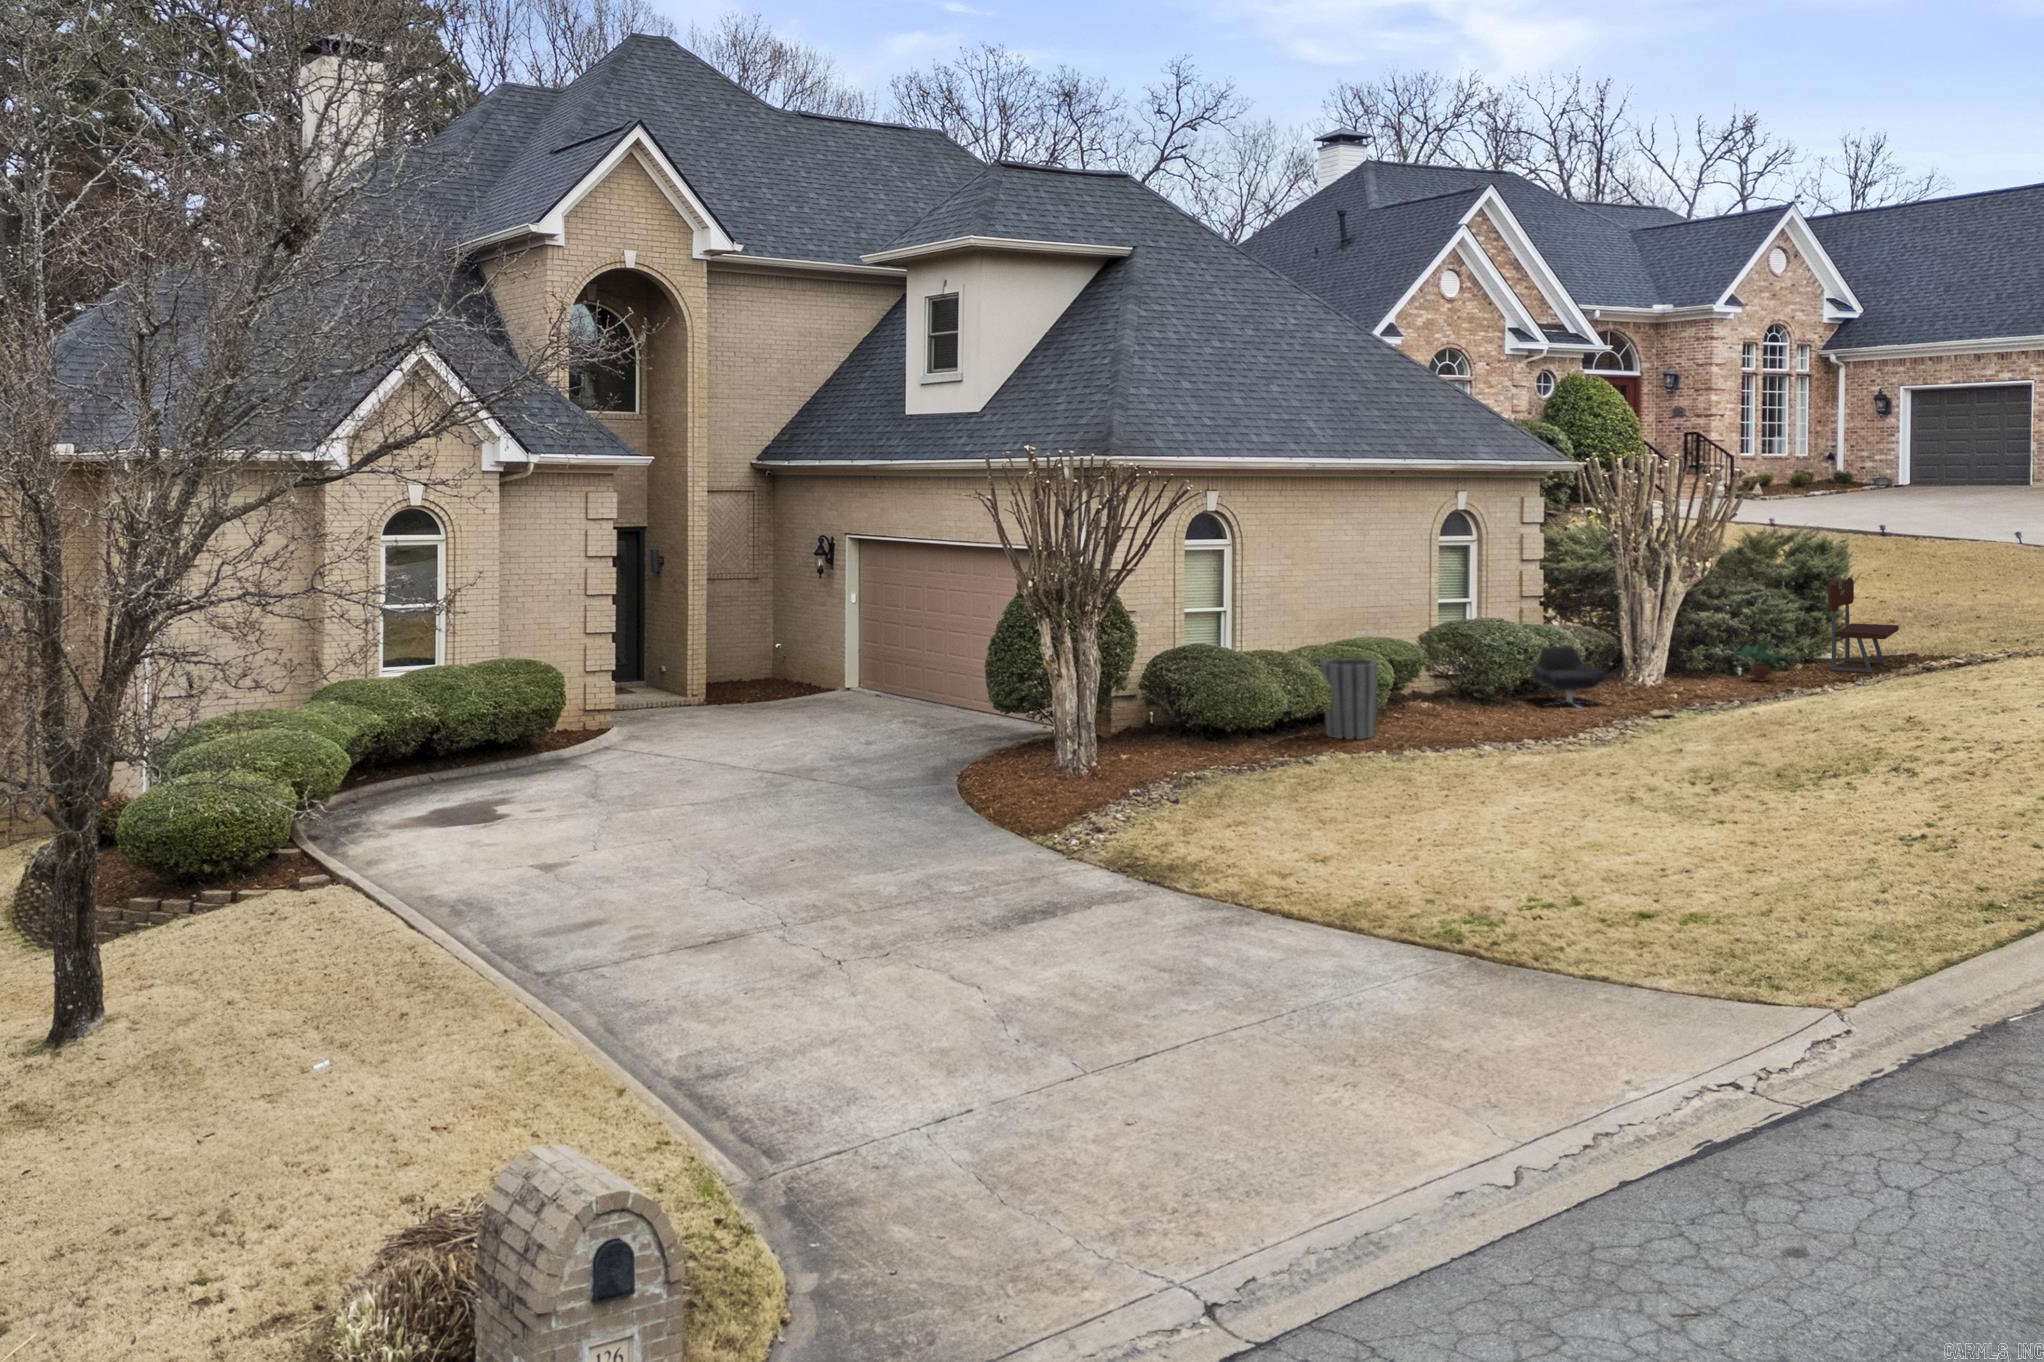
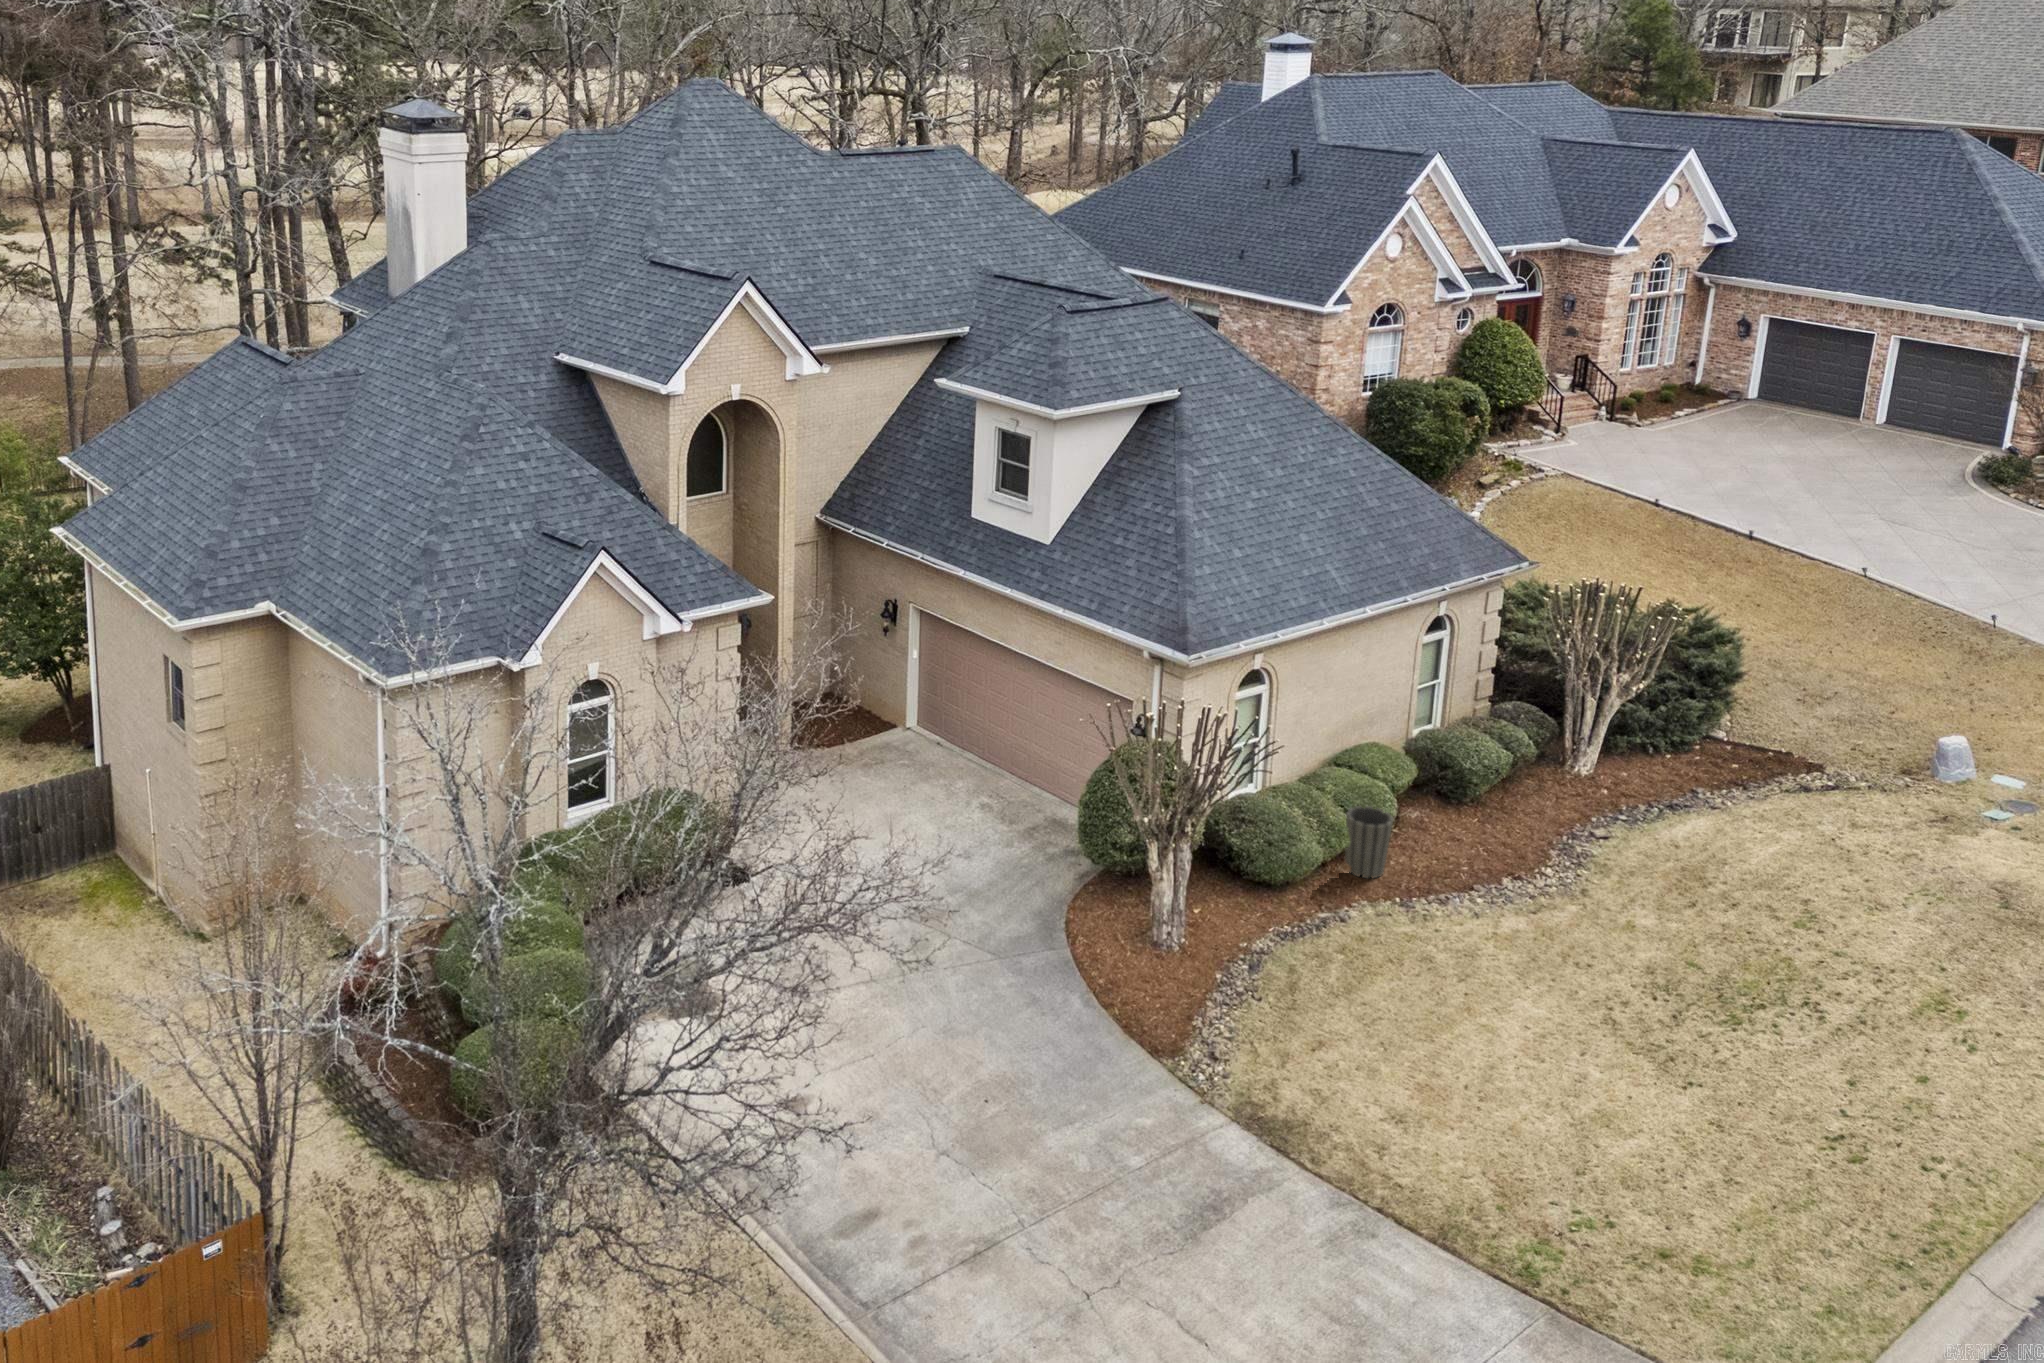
bench: present [1828,578,1899,673] -> none [1713,659,1769,749]
potted plant: present [1734,642,1781,682] -> none [1641,728,1695,764]
lounge chair: present [1532,646,1606,707] -> none [1492,756,1555,818]

